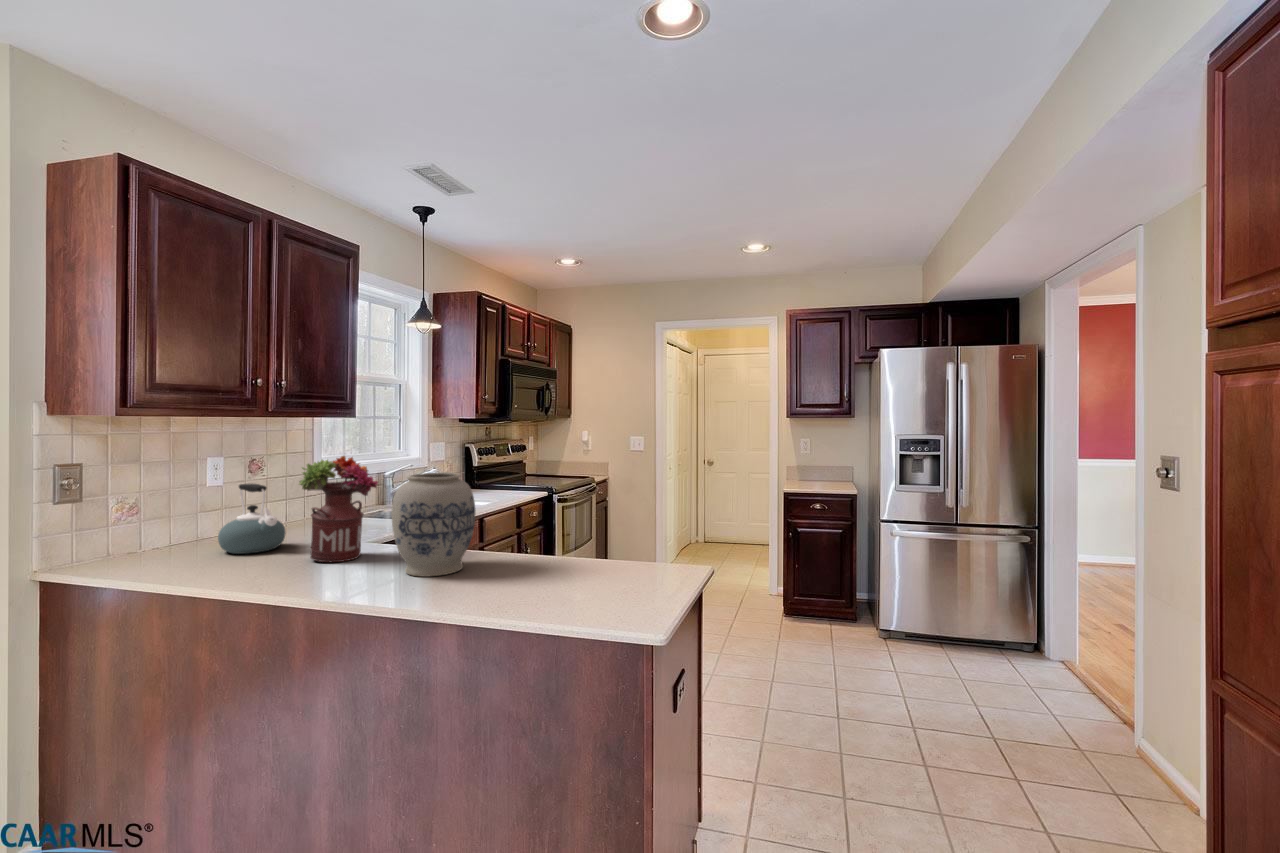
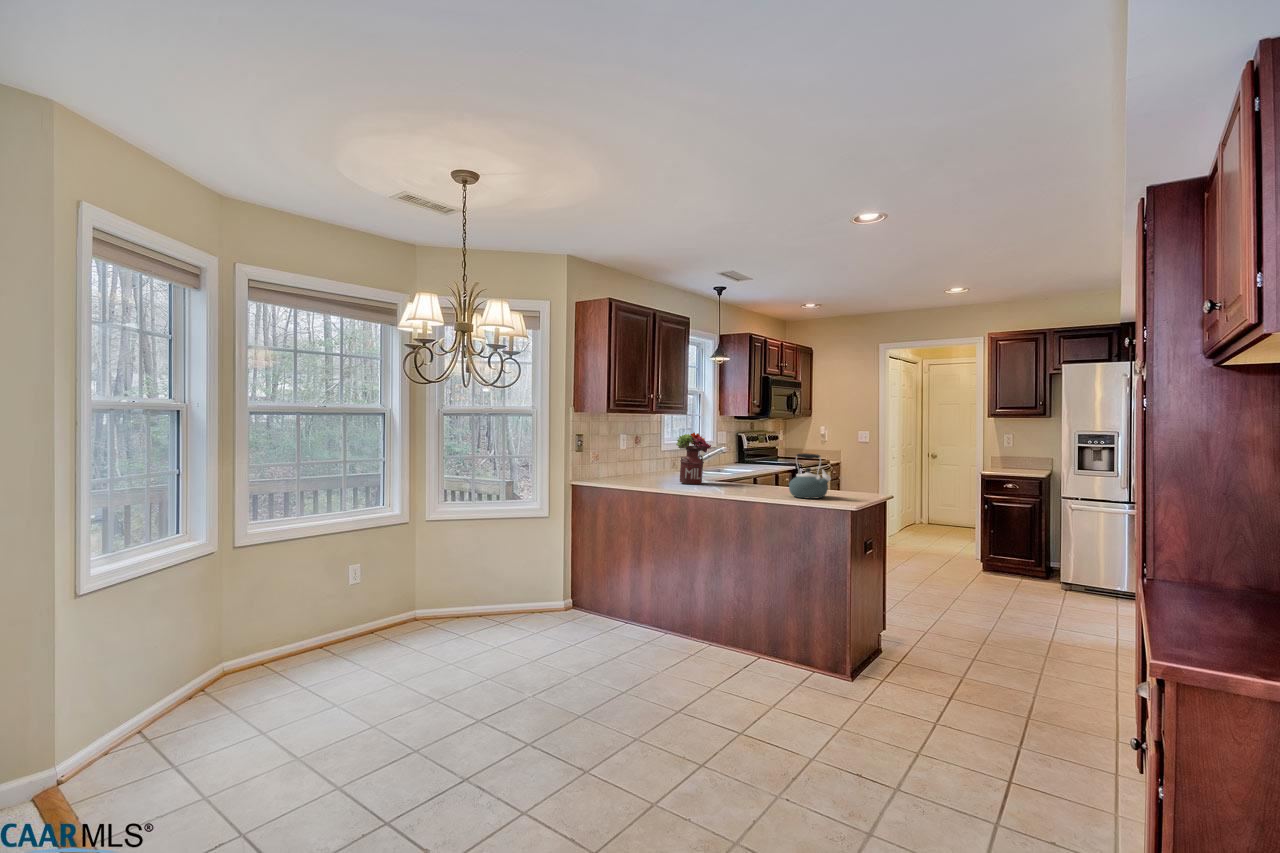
vase: present [391,472,475,577] -> none [723,441,762,490]
kettle: present [218,484,286,554] -> present [789,453,831,499]

